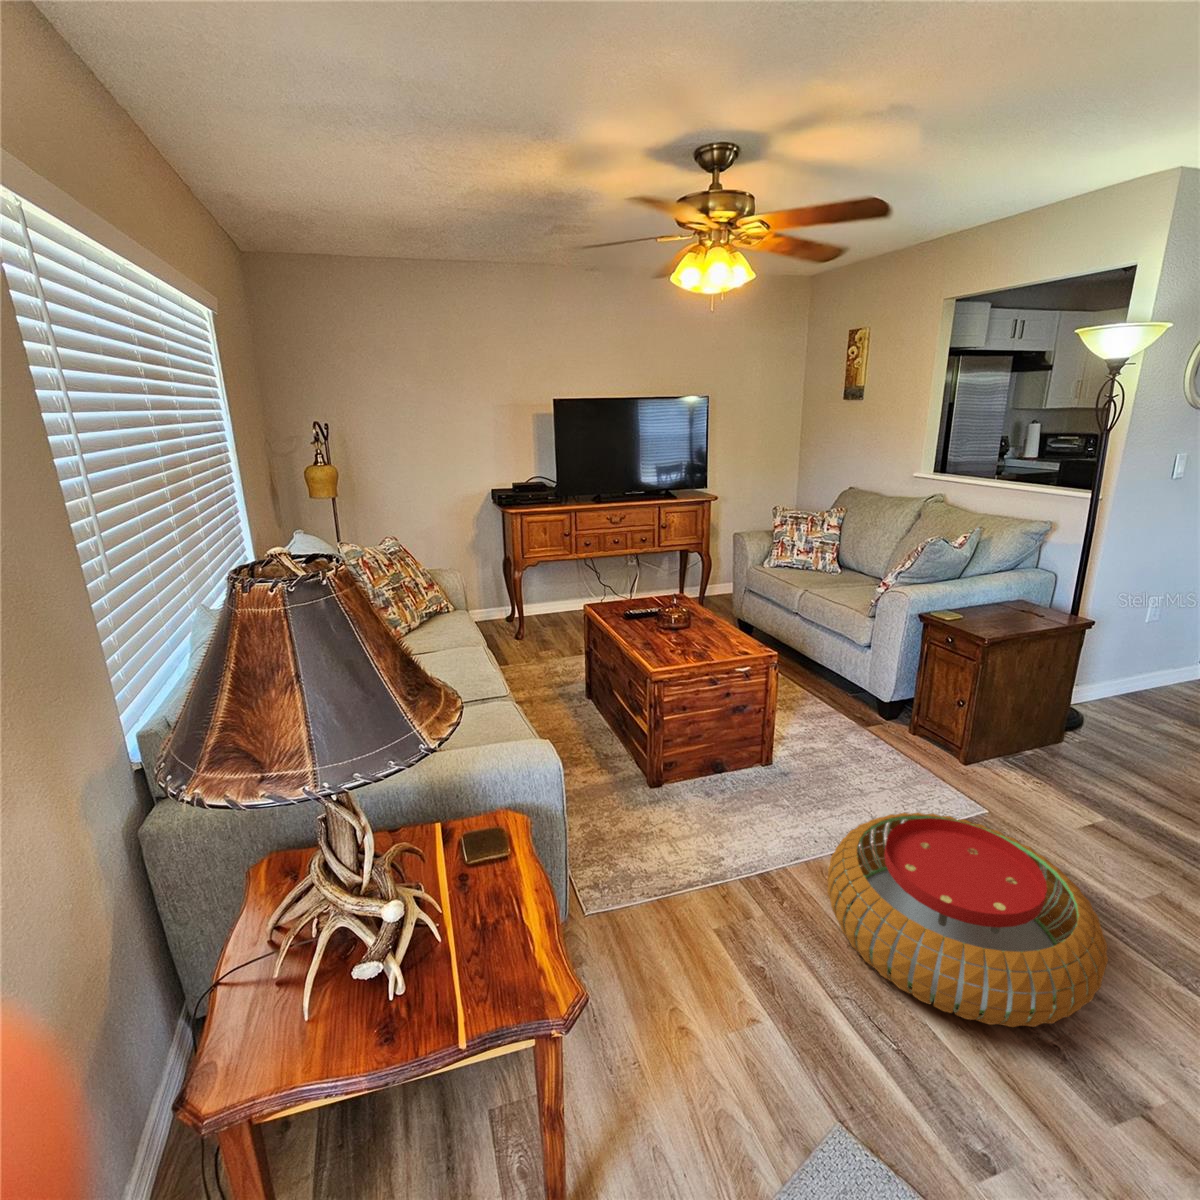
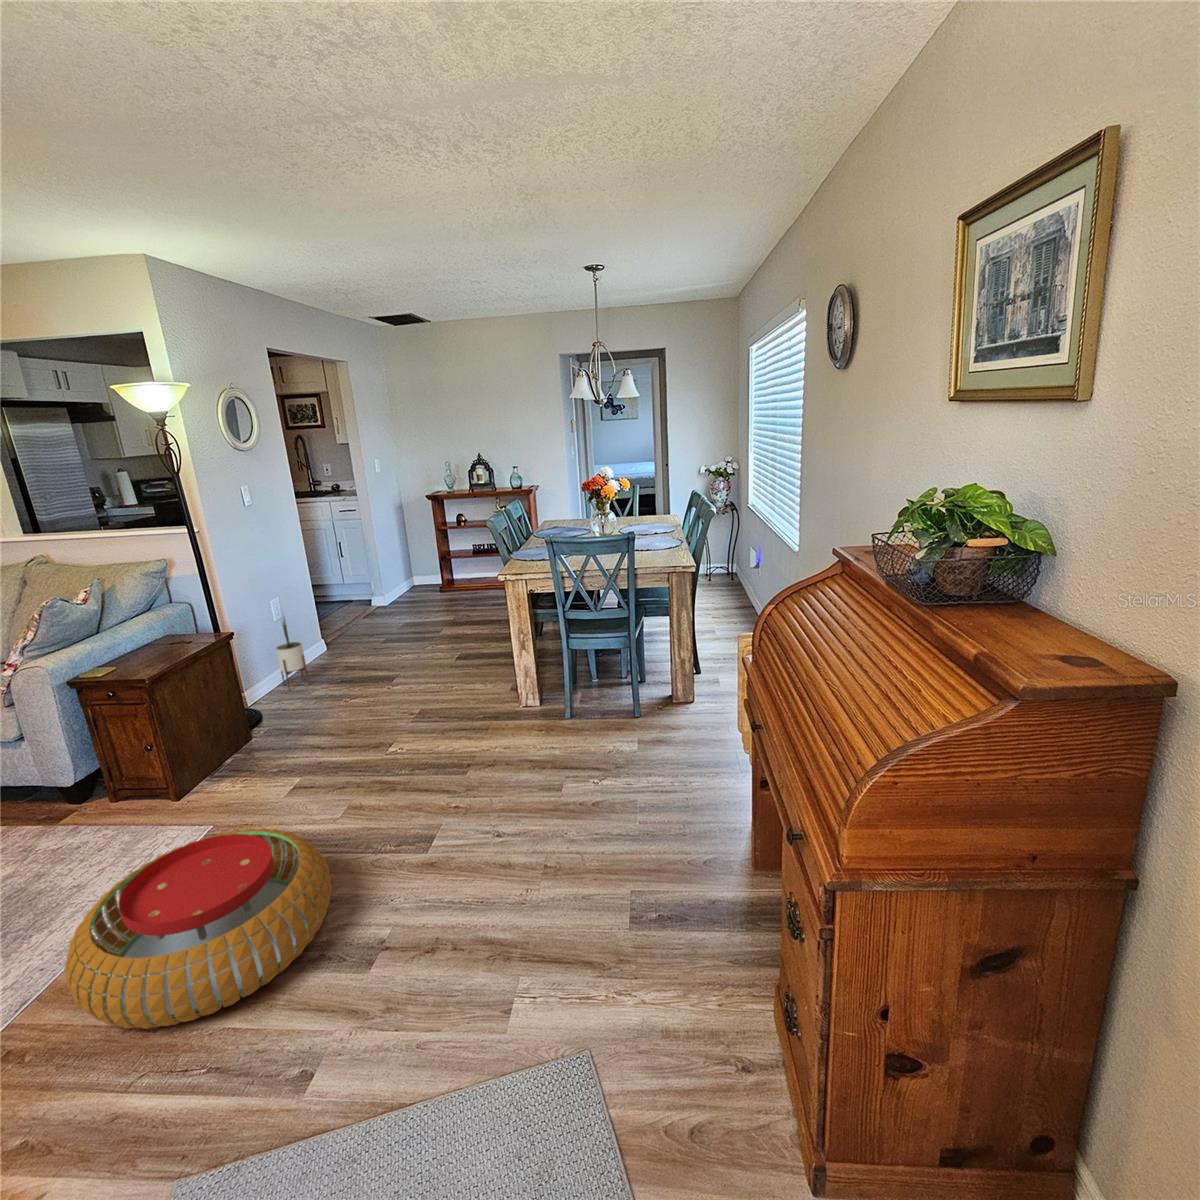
potted plant: none [1122,611,1171,711] -> present [276,616,309,690]

